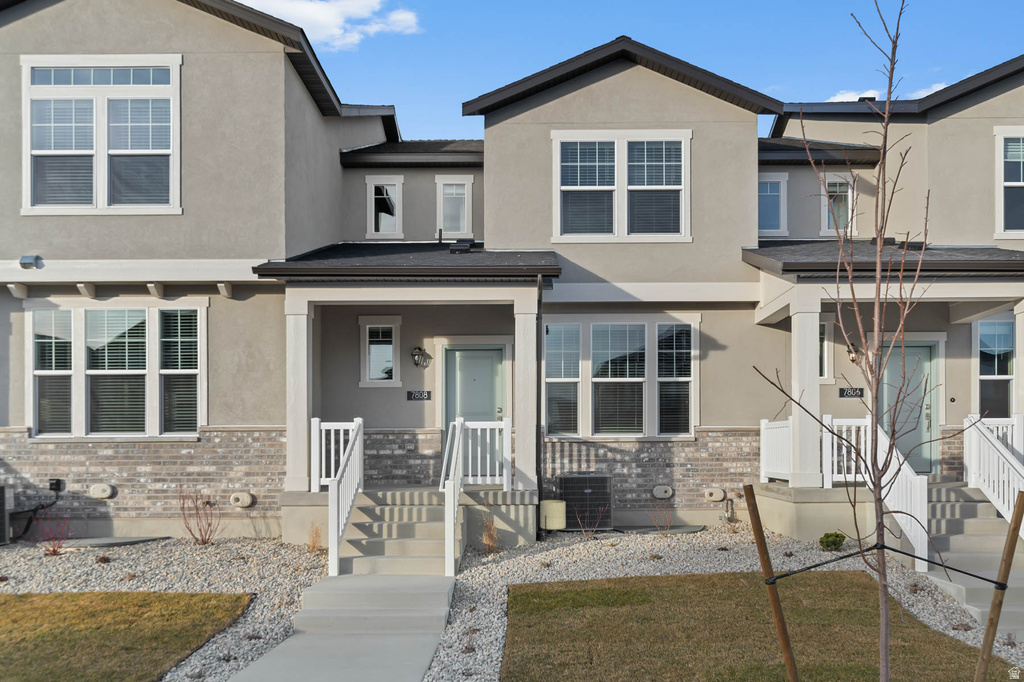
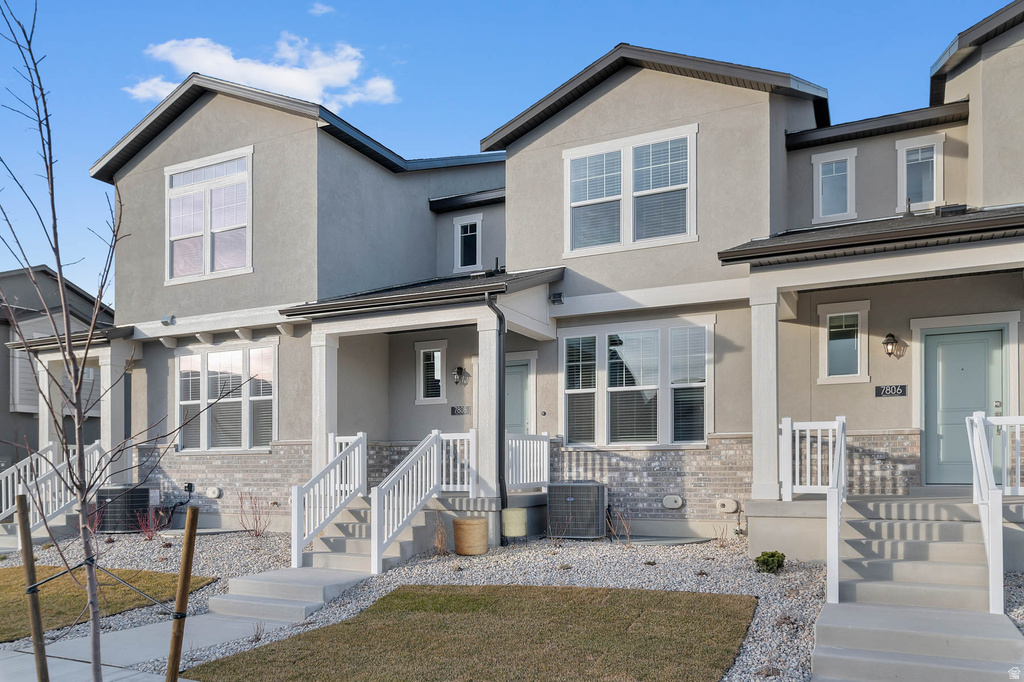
woven basket: none [498,509,536,550] -> present [452,516,488,555]

